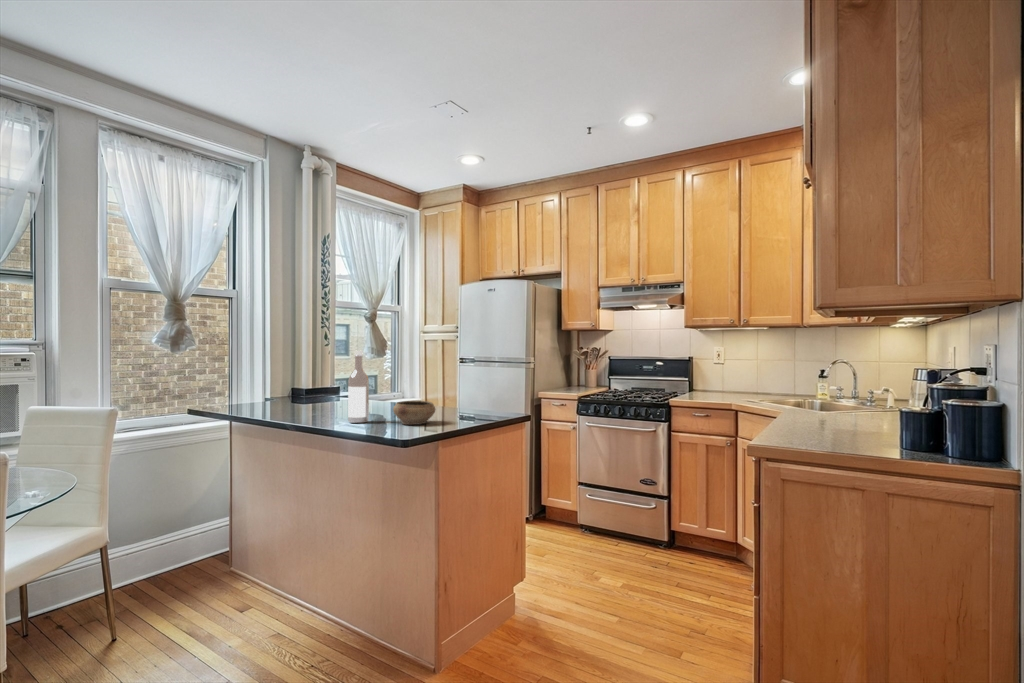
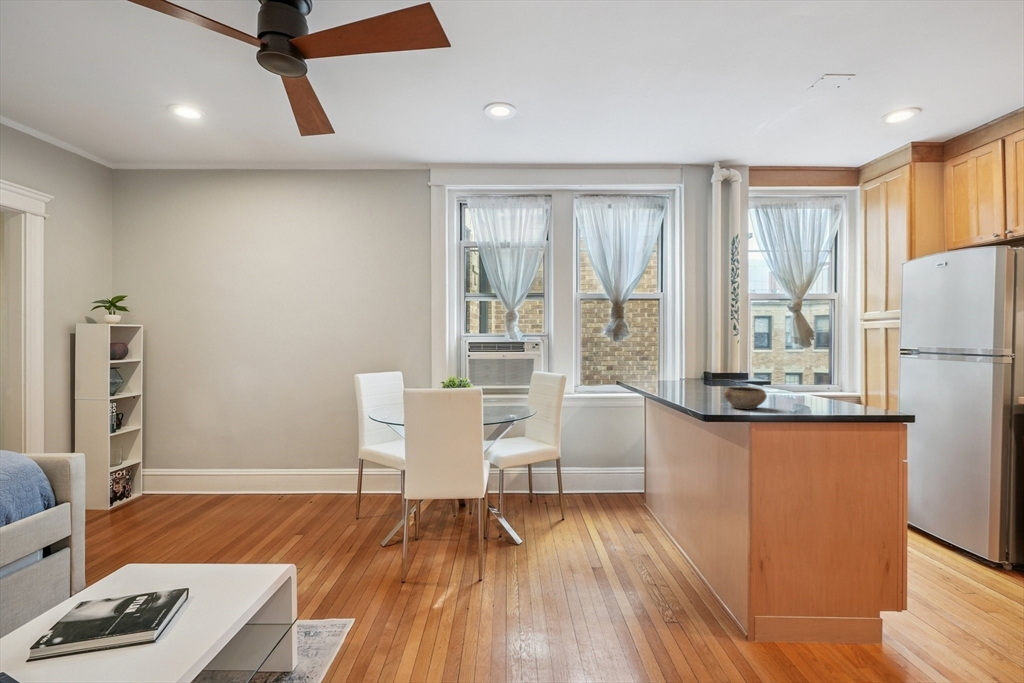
wine bottle: present [348,350,369,423] -> none [693,340,711,402]

